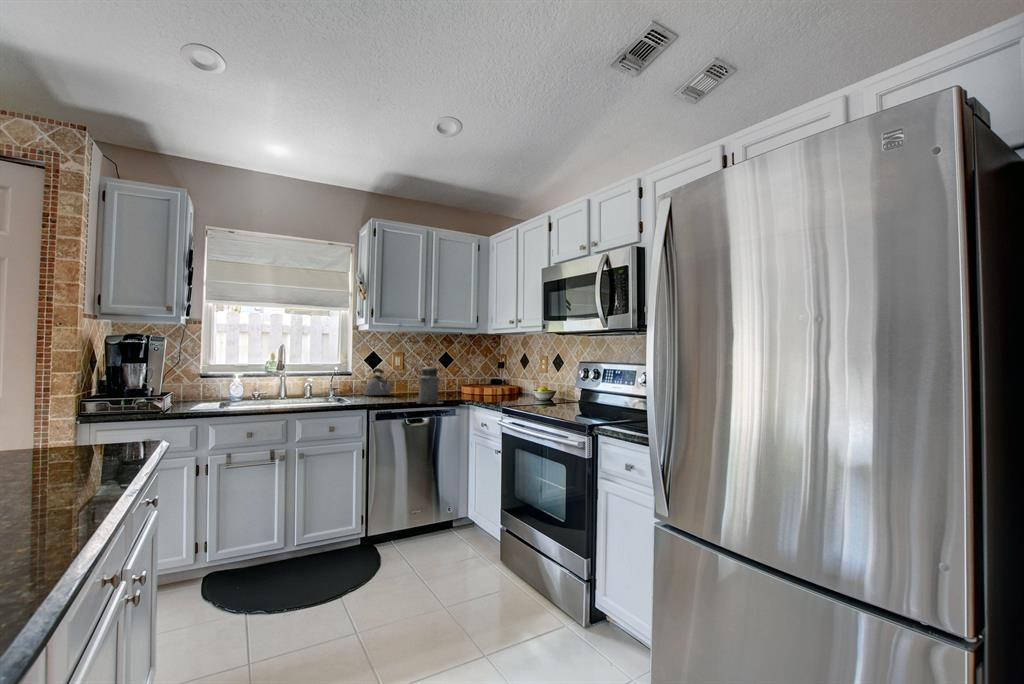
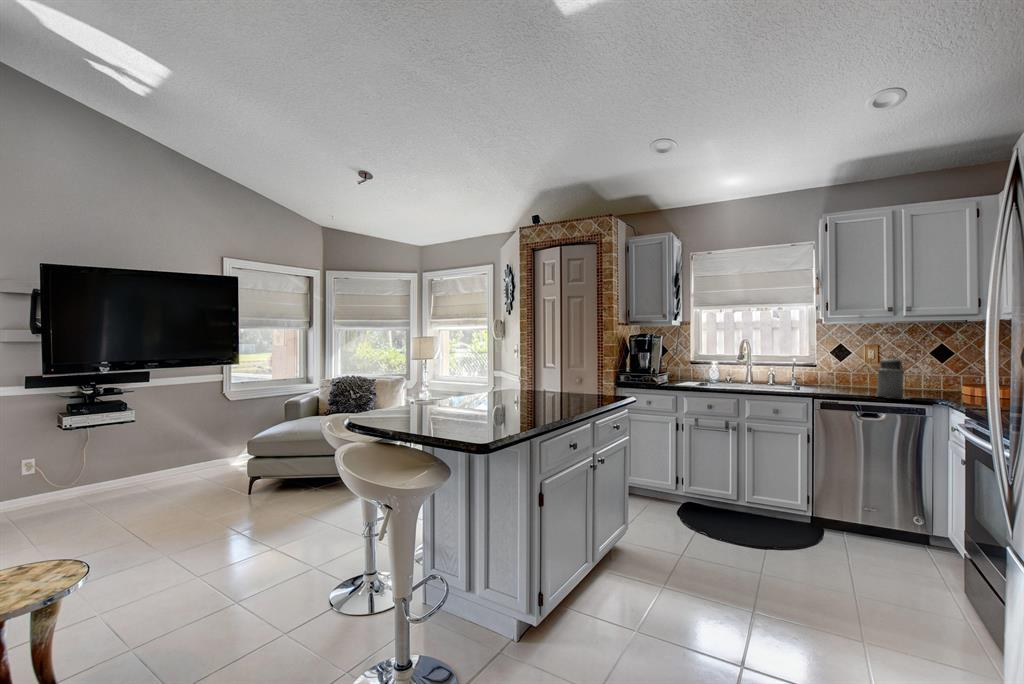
kettle: present [365,368,392,396] -> none [831,360,861,387]

